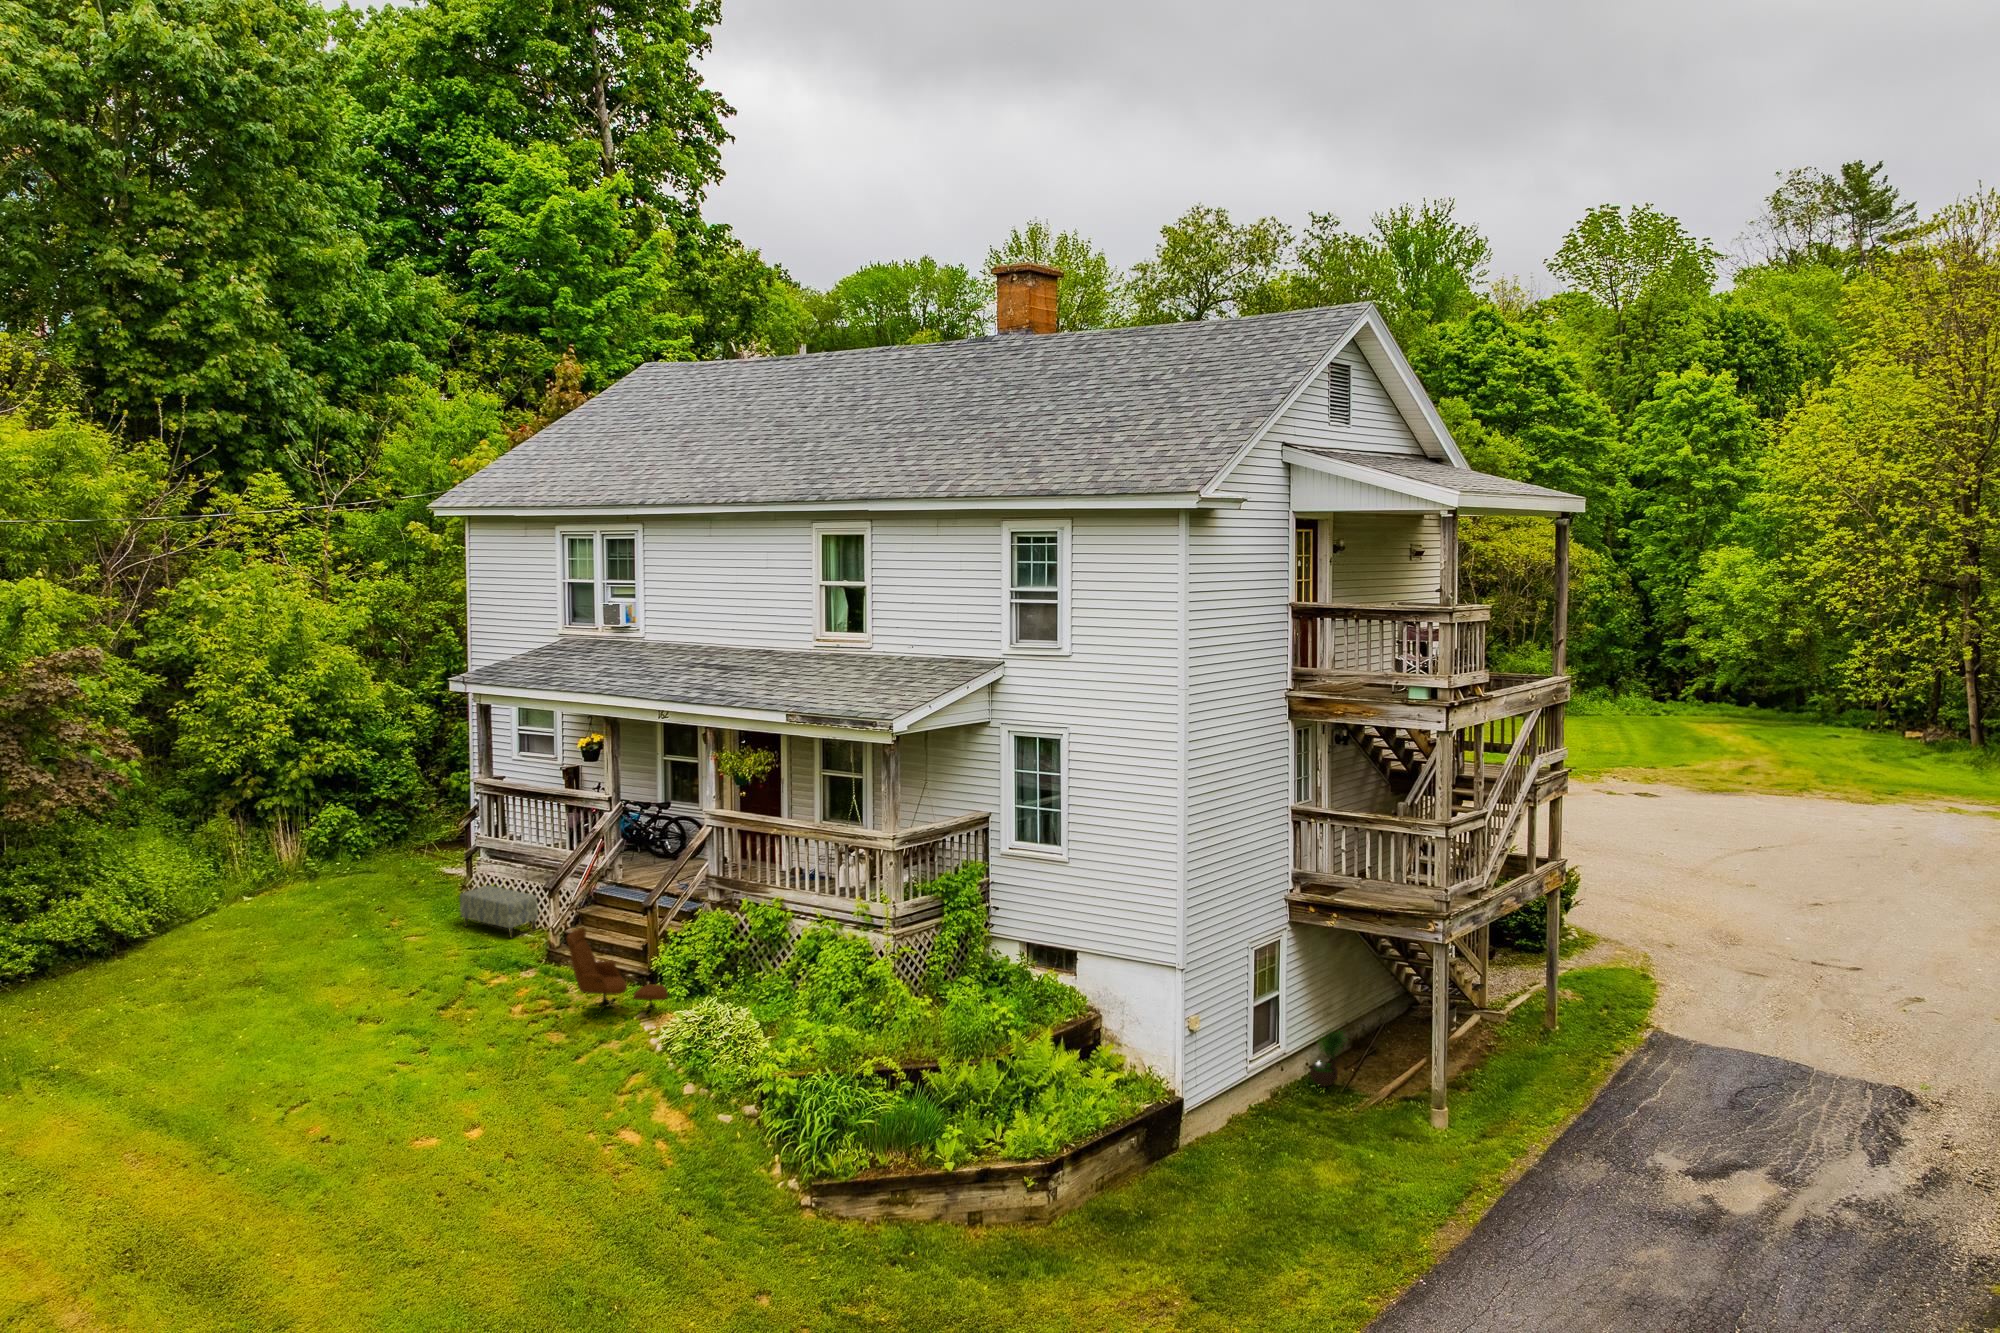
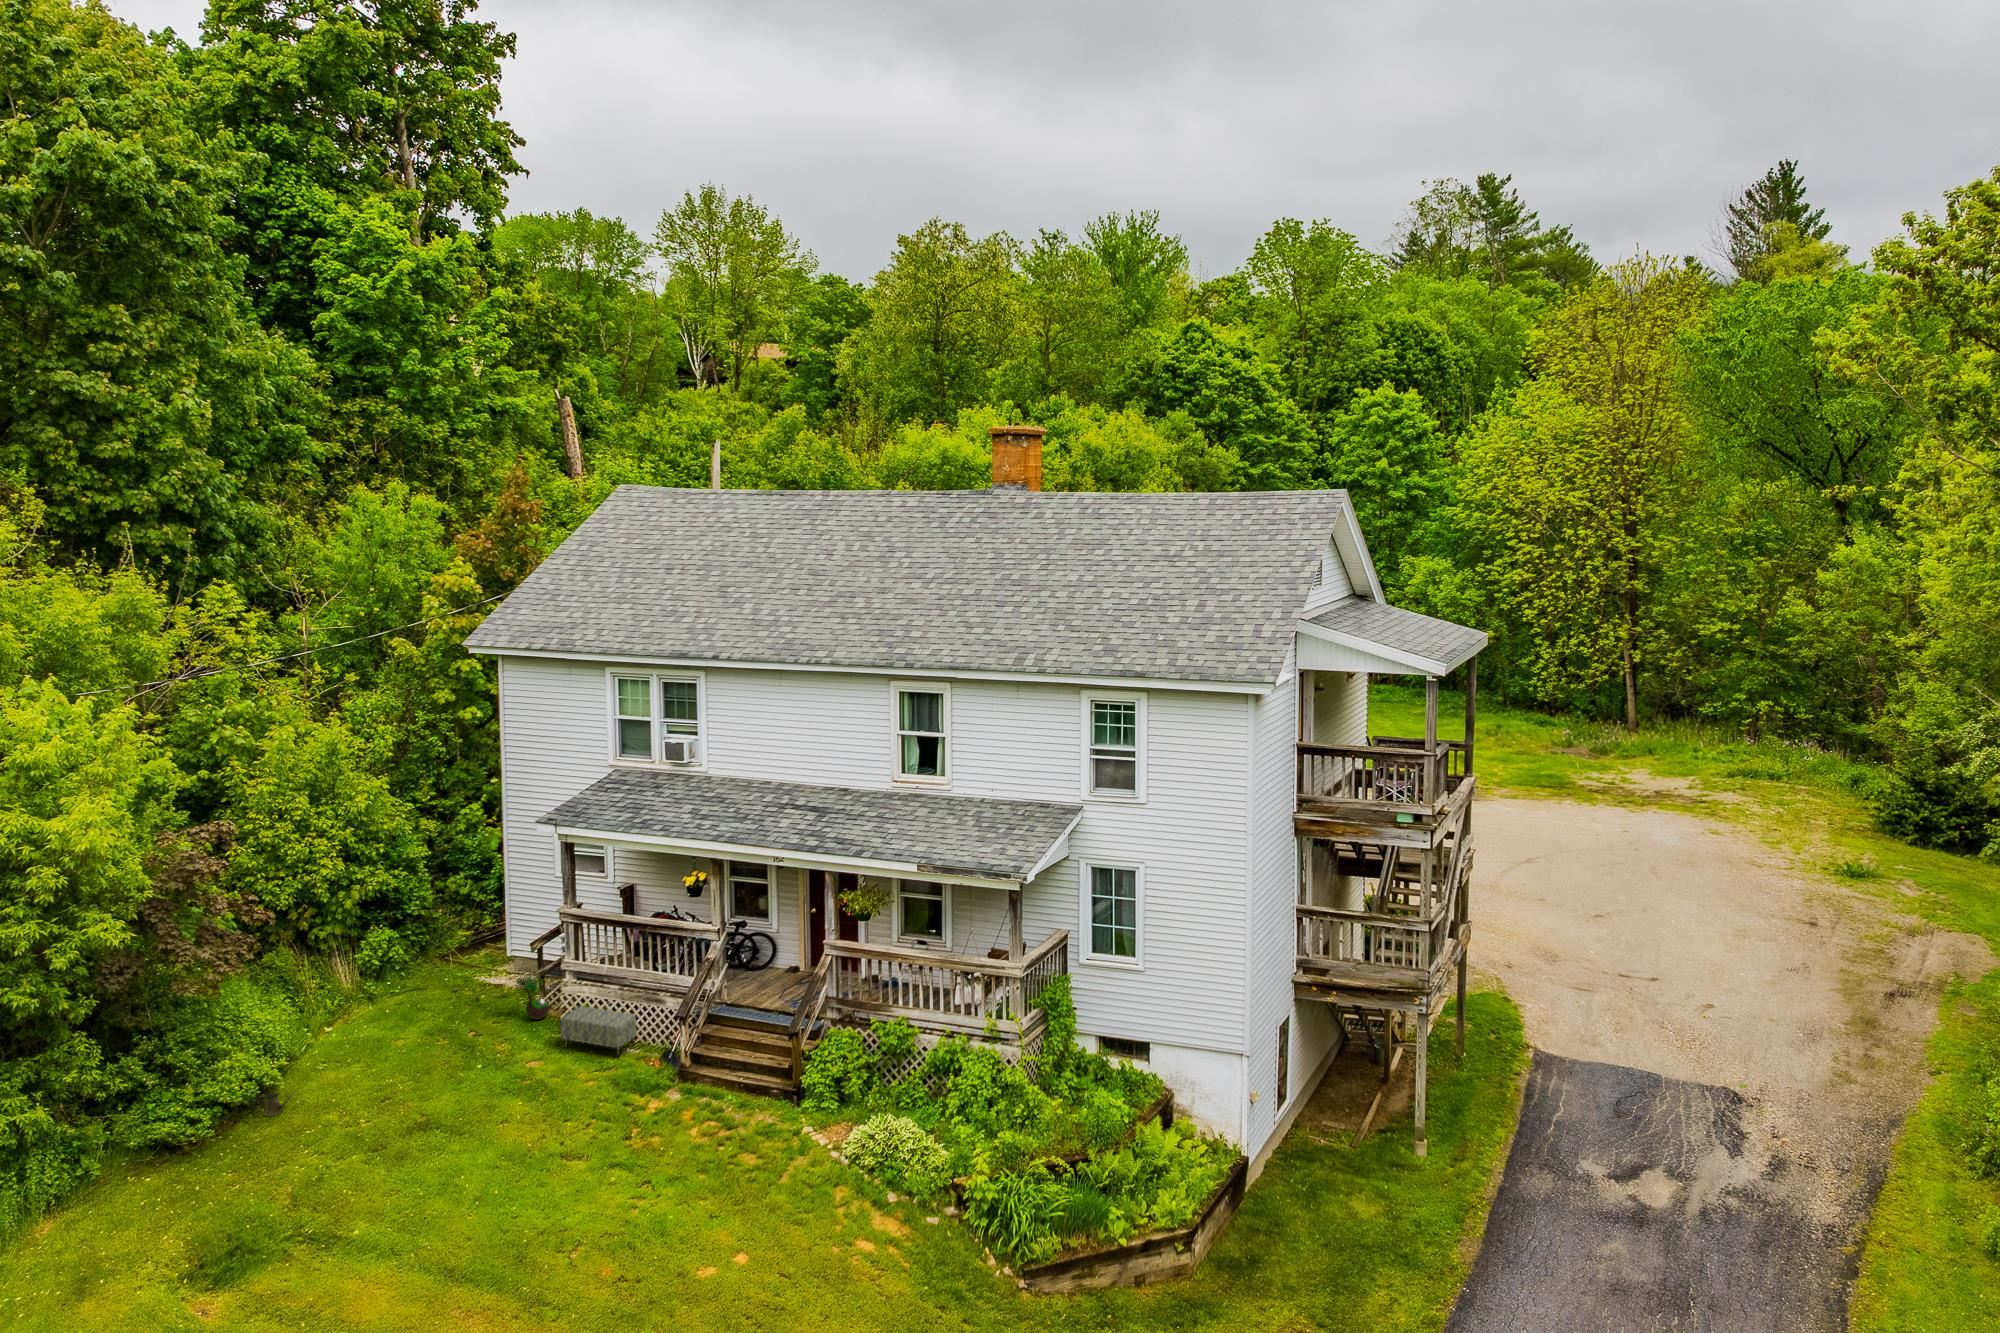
lounge chair: present [567,929,668,1013] -> none [726,1056,814,1135]
watering can: none [129,938,161,962] -> present [258,1093,290,1117]
potted tree: present [1310,1031,1345,1086] -> present [516,976,550,1019]

